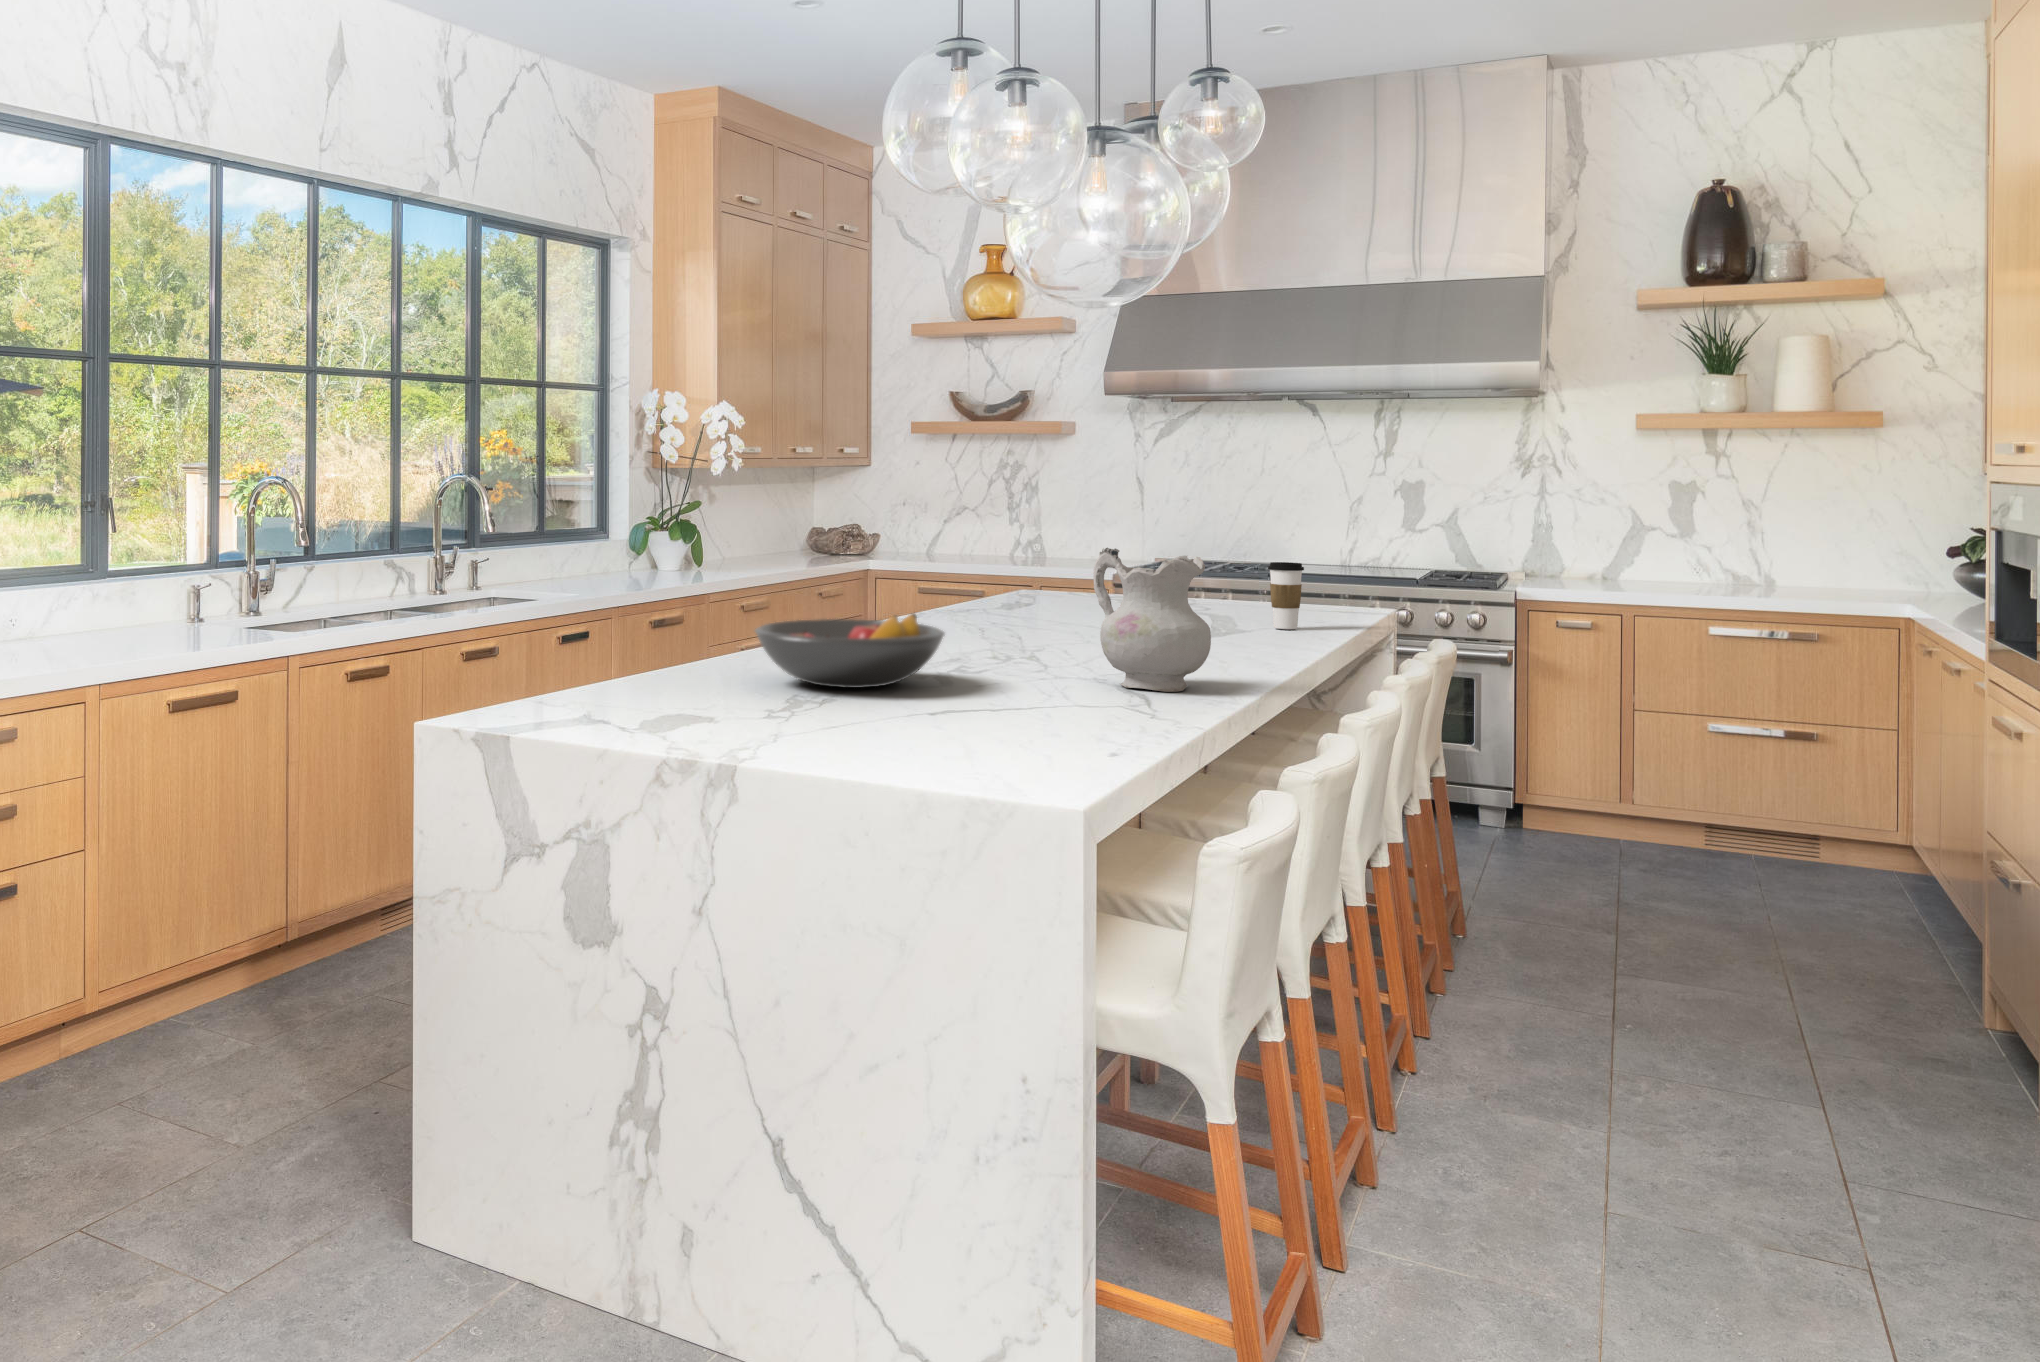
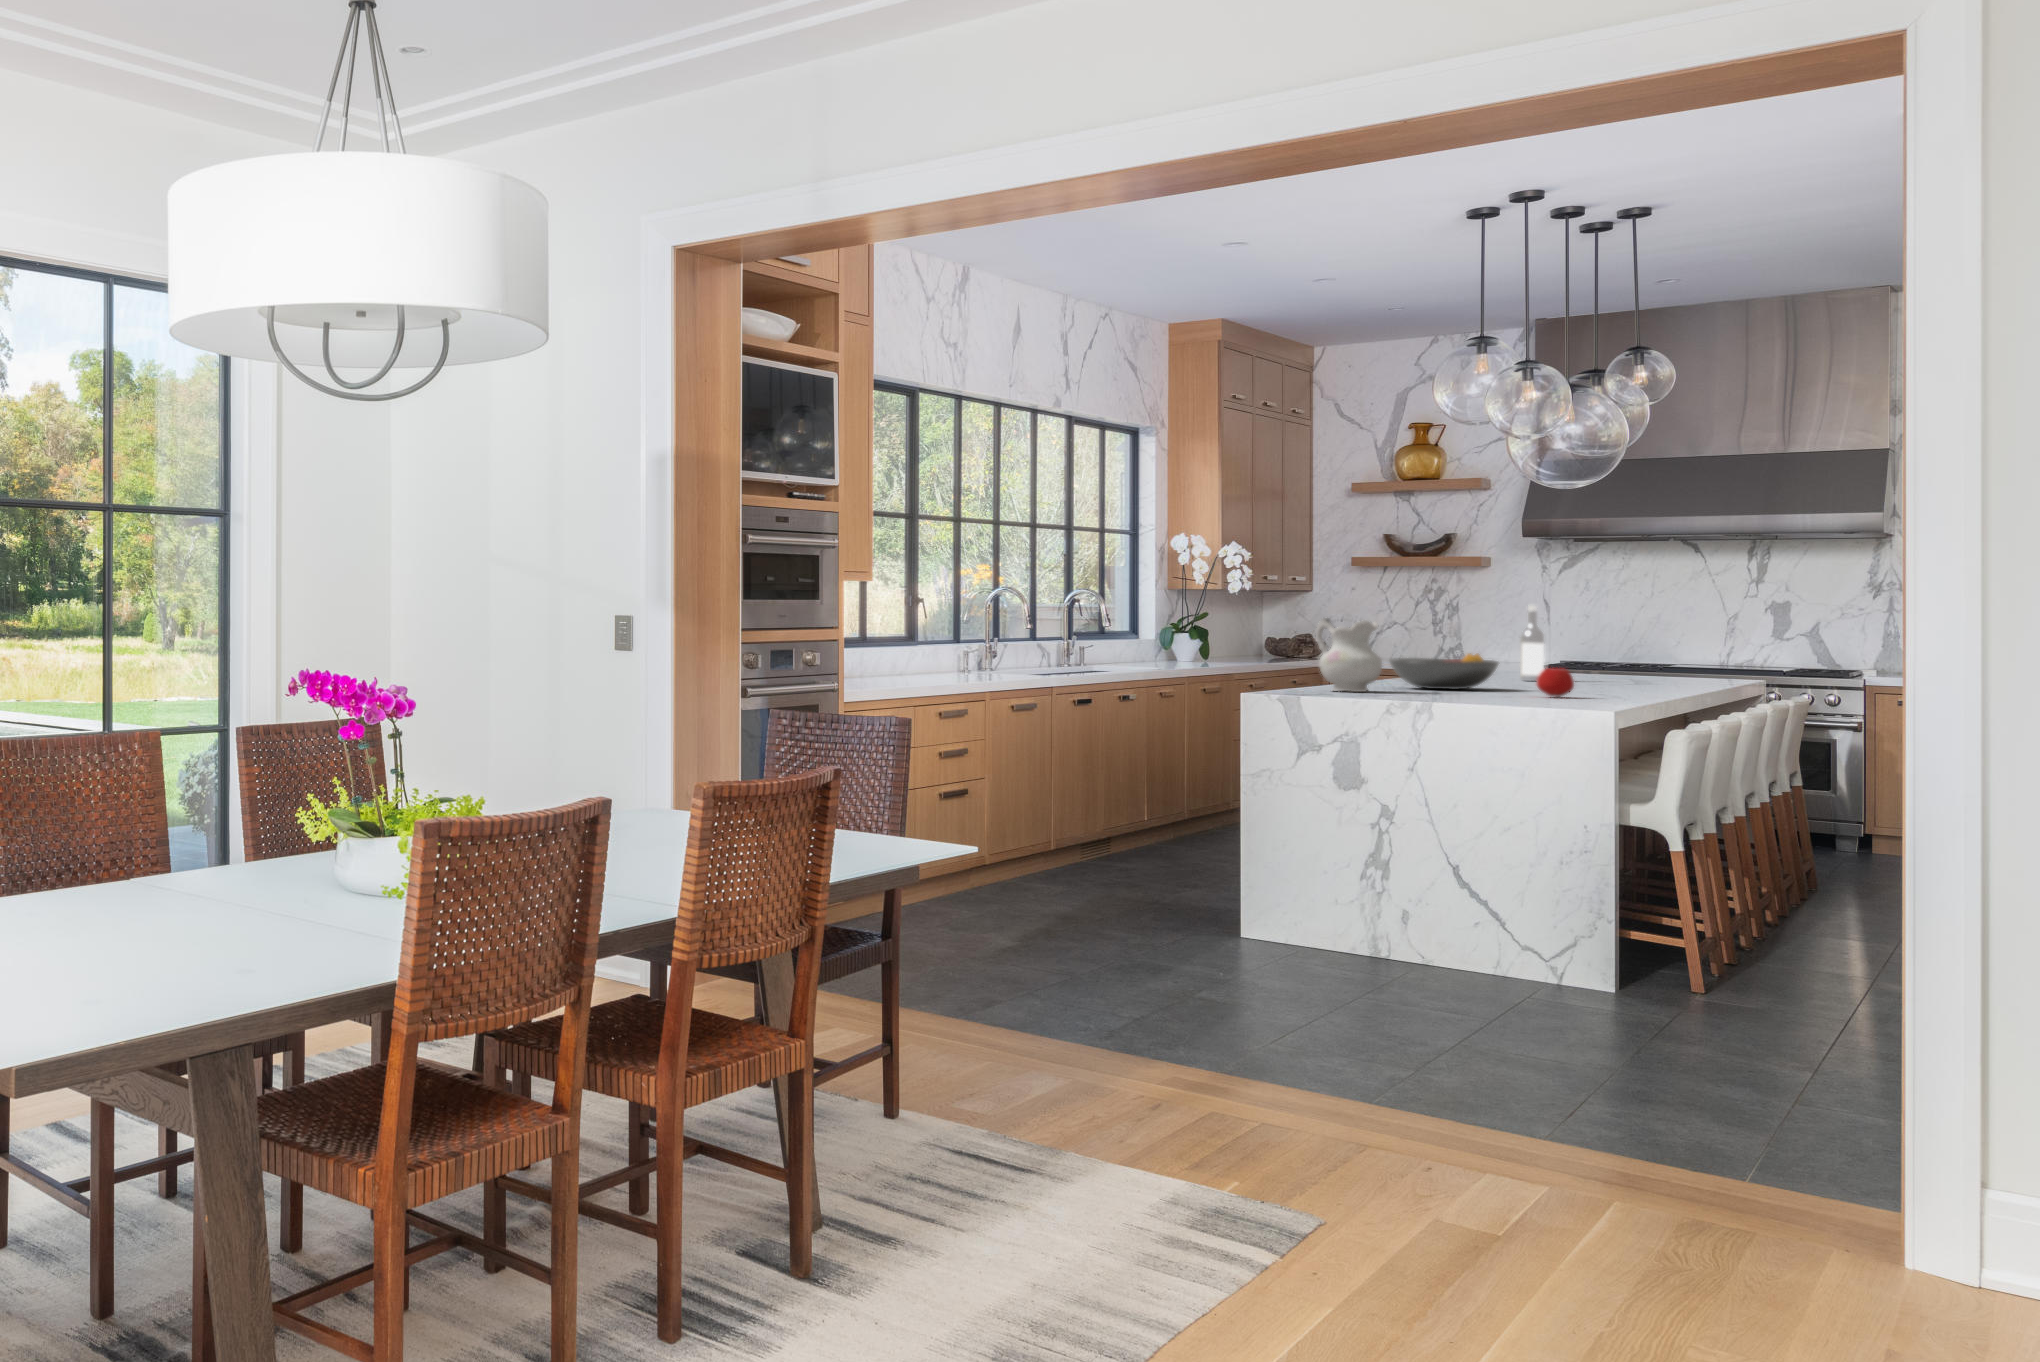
wine bottle: none [1040,506,1075,630] -> present [1520,605,1544,681]
ceramic pitcher: present [1094,548,1211,692] -> present [1316,618,1382,692]
coffee cup: present [1268,562,1304,629] -> none [1676,641,1701,682]
apple: none [960,671,1031,741] -> present [1537,668,1574,697]

